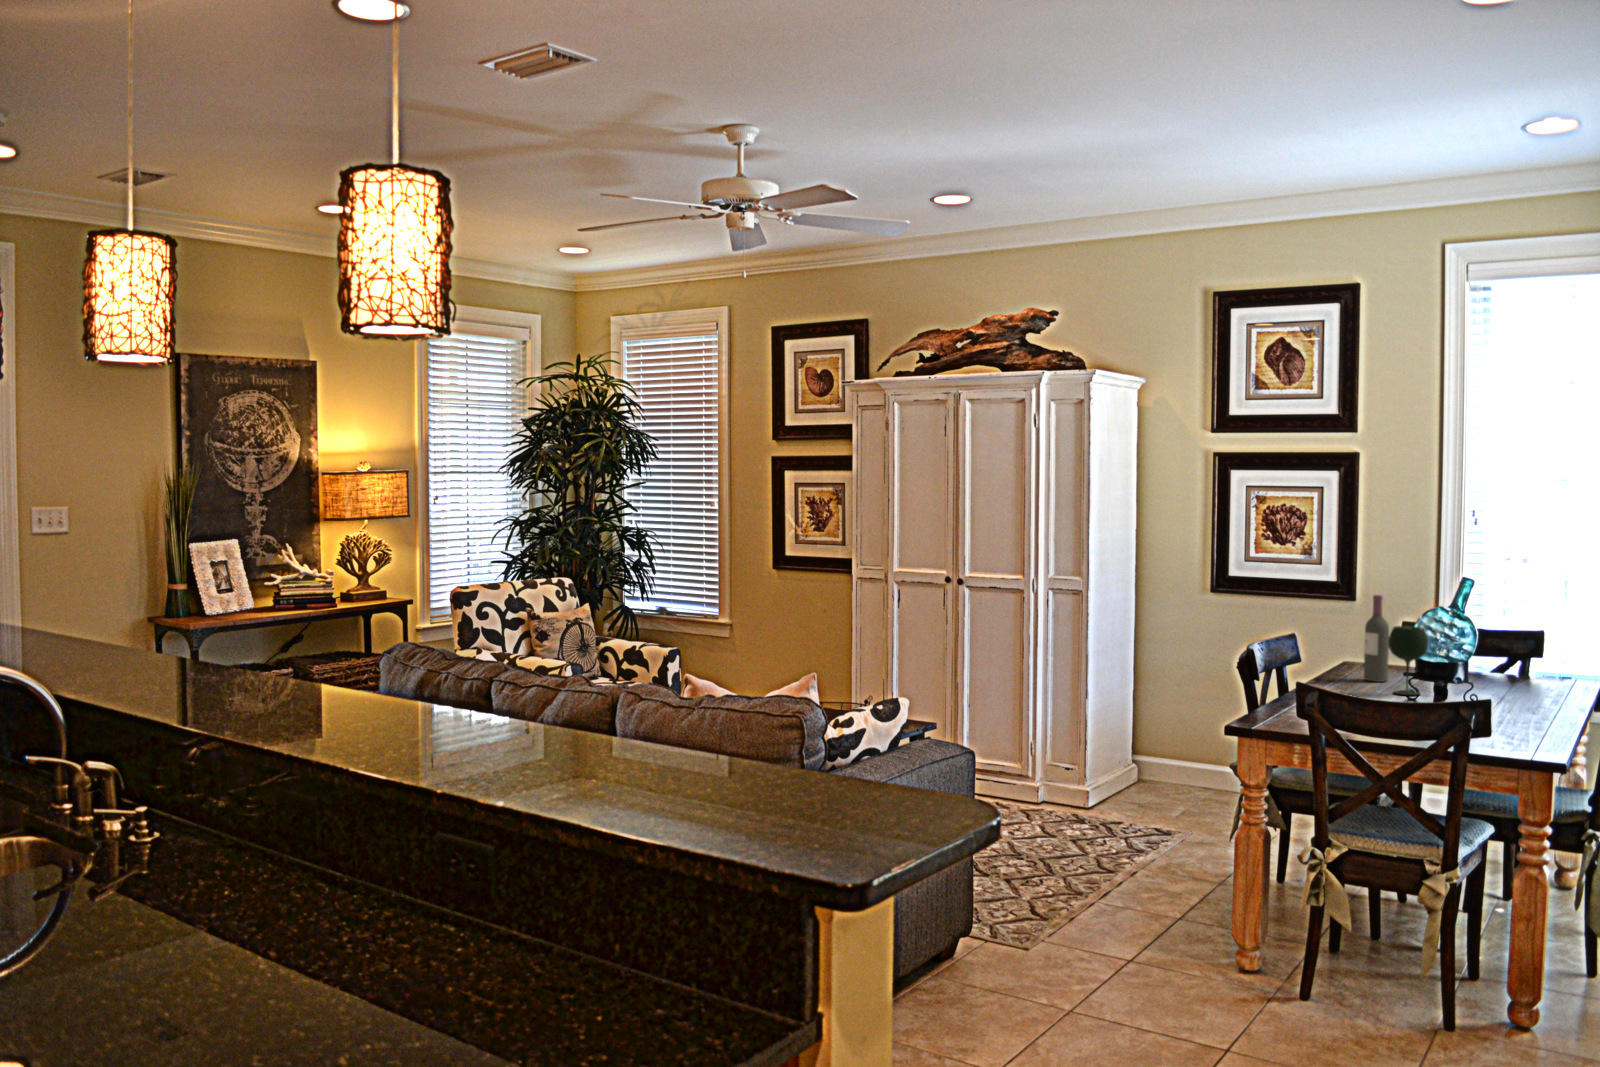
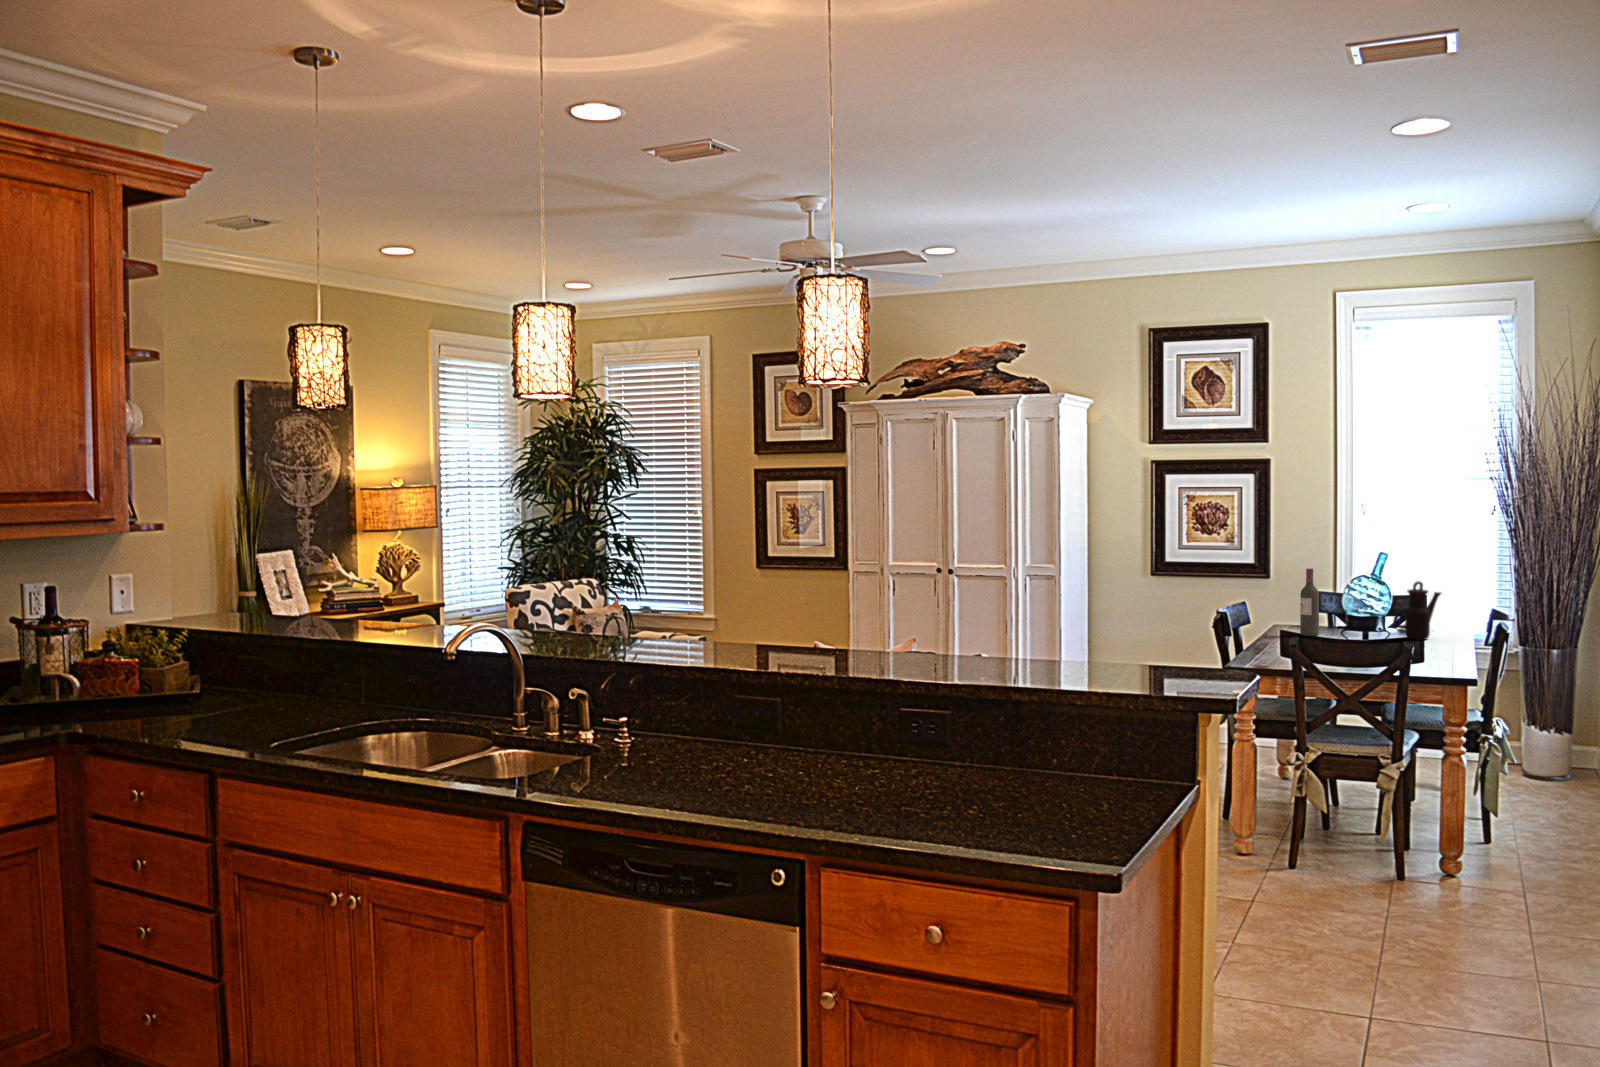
teapot: none [1485,617,1554,695] -> present [1393,581,1441,640]
wine glass: present [1388,626,1428,696] -> none [1325,590,1355,643]

